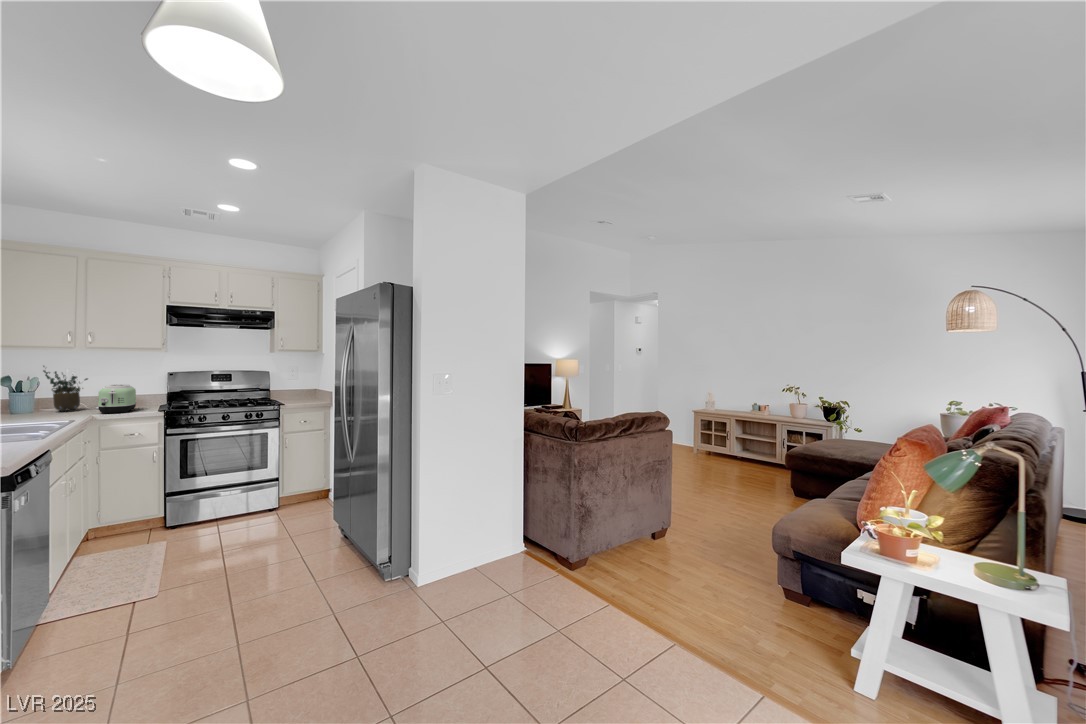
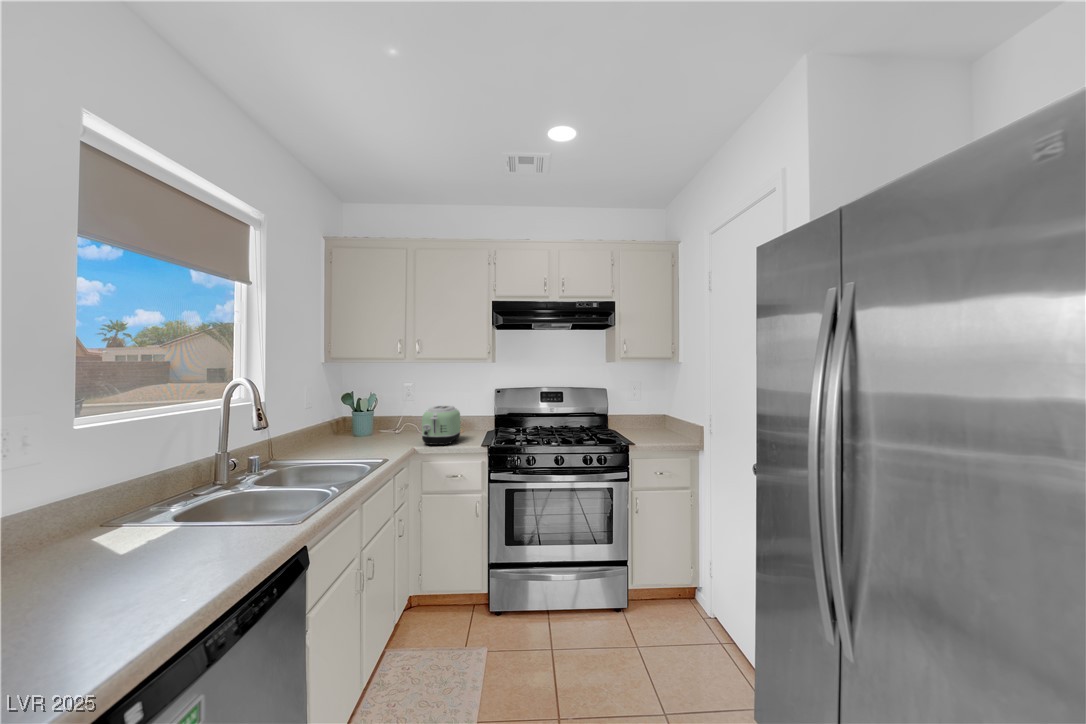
potted plant: present [43,366,88,411] -> none [376,380,418,436]

